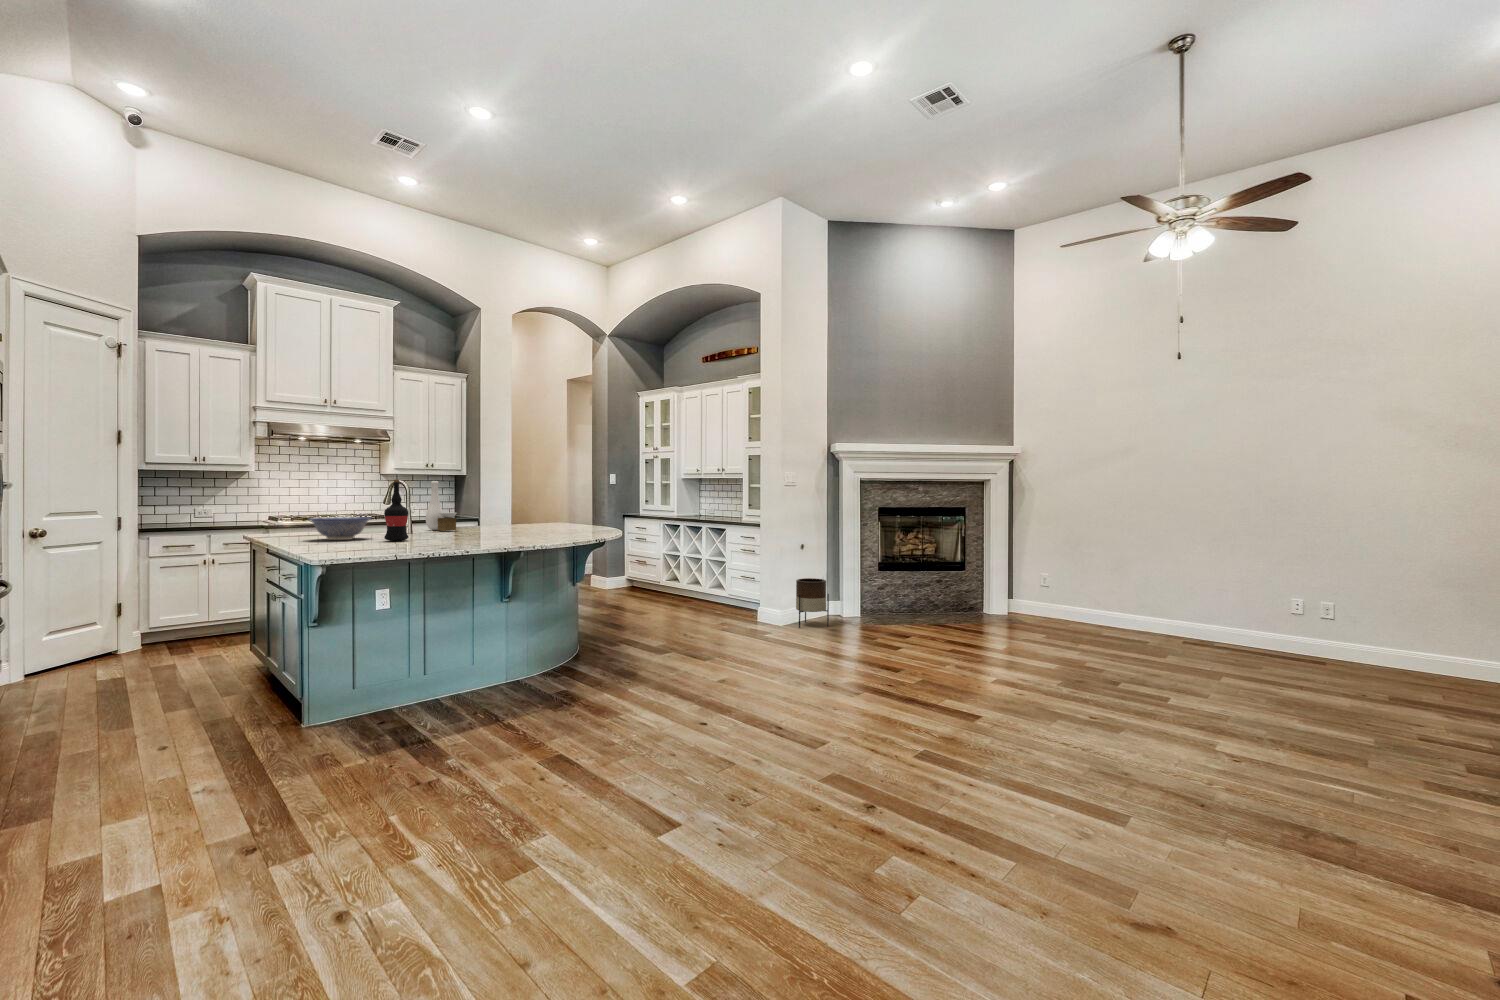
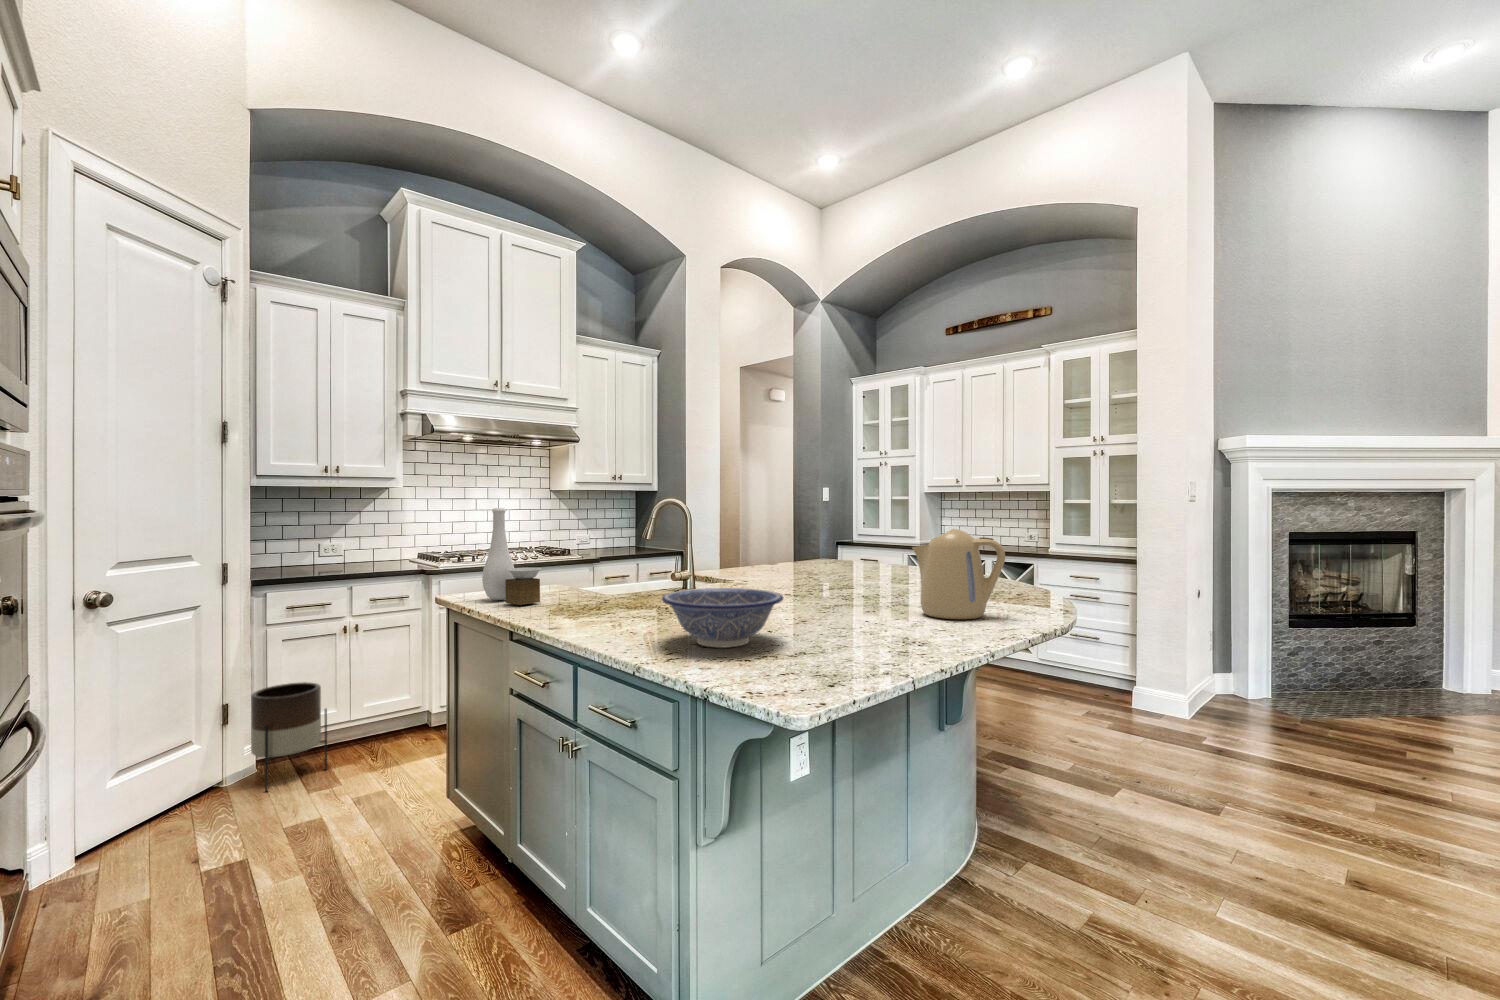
wine bottle: present [384,479,408,541] -> none [848,513,898,655]
vase: present [426,481,457,531] -> present [482,508,542,605]
kettle: none [472,491,510,535] -> present [912,529,1005,619]
planter: present [796,578,829,628] -> present [251,682,327,792]

